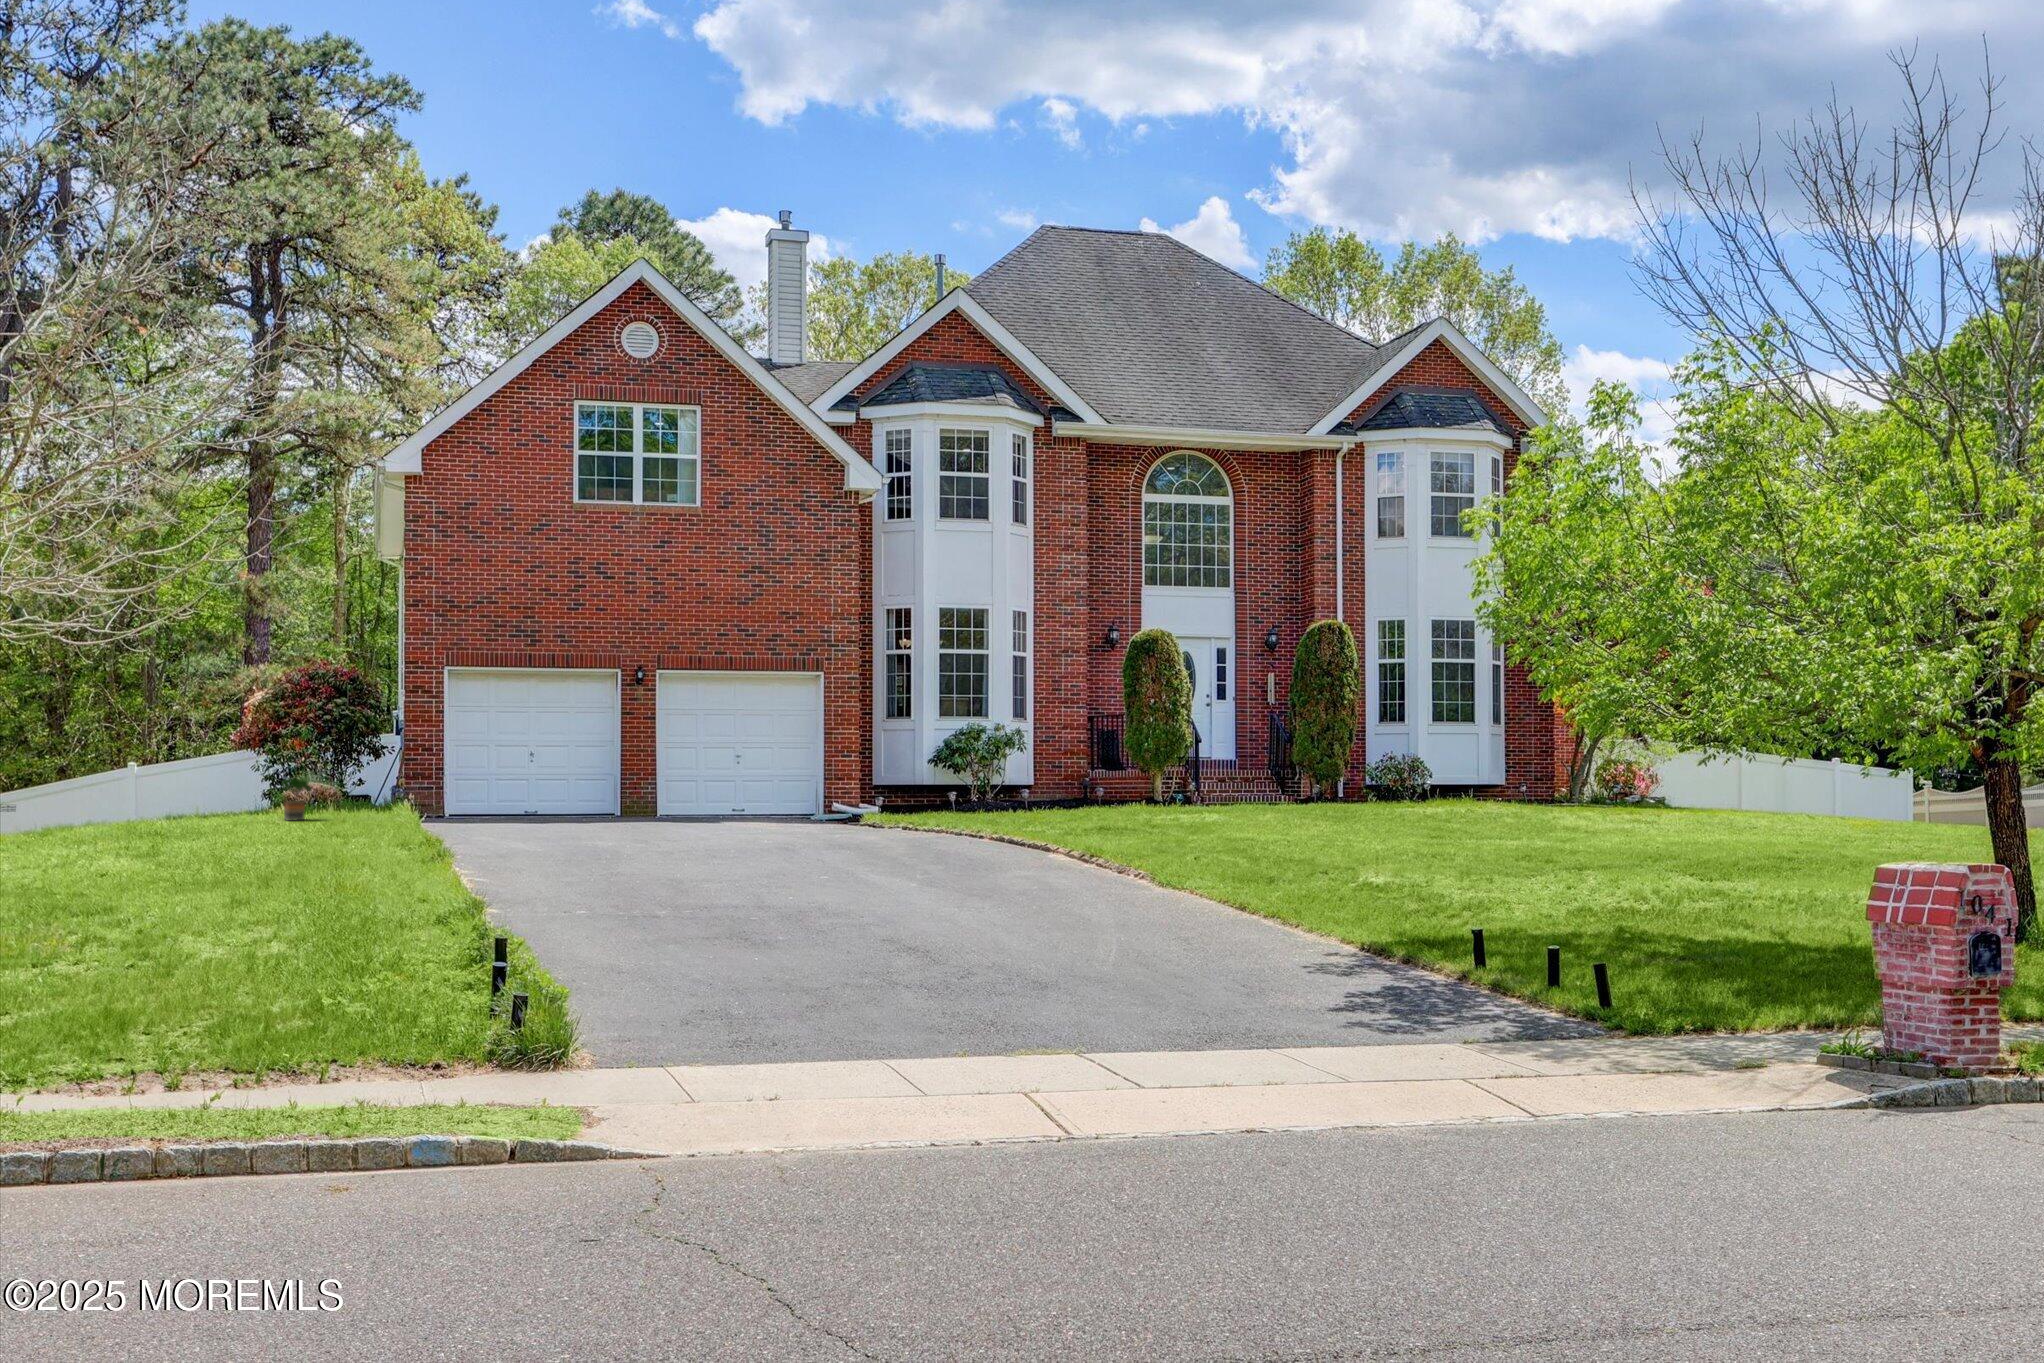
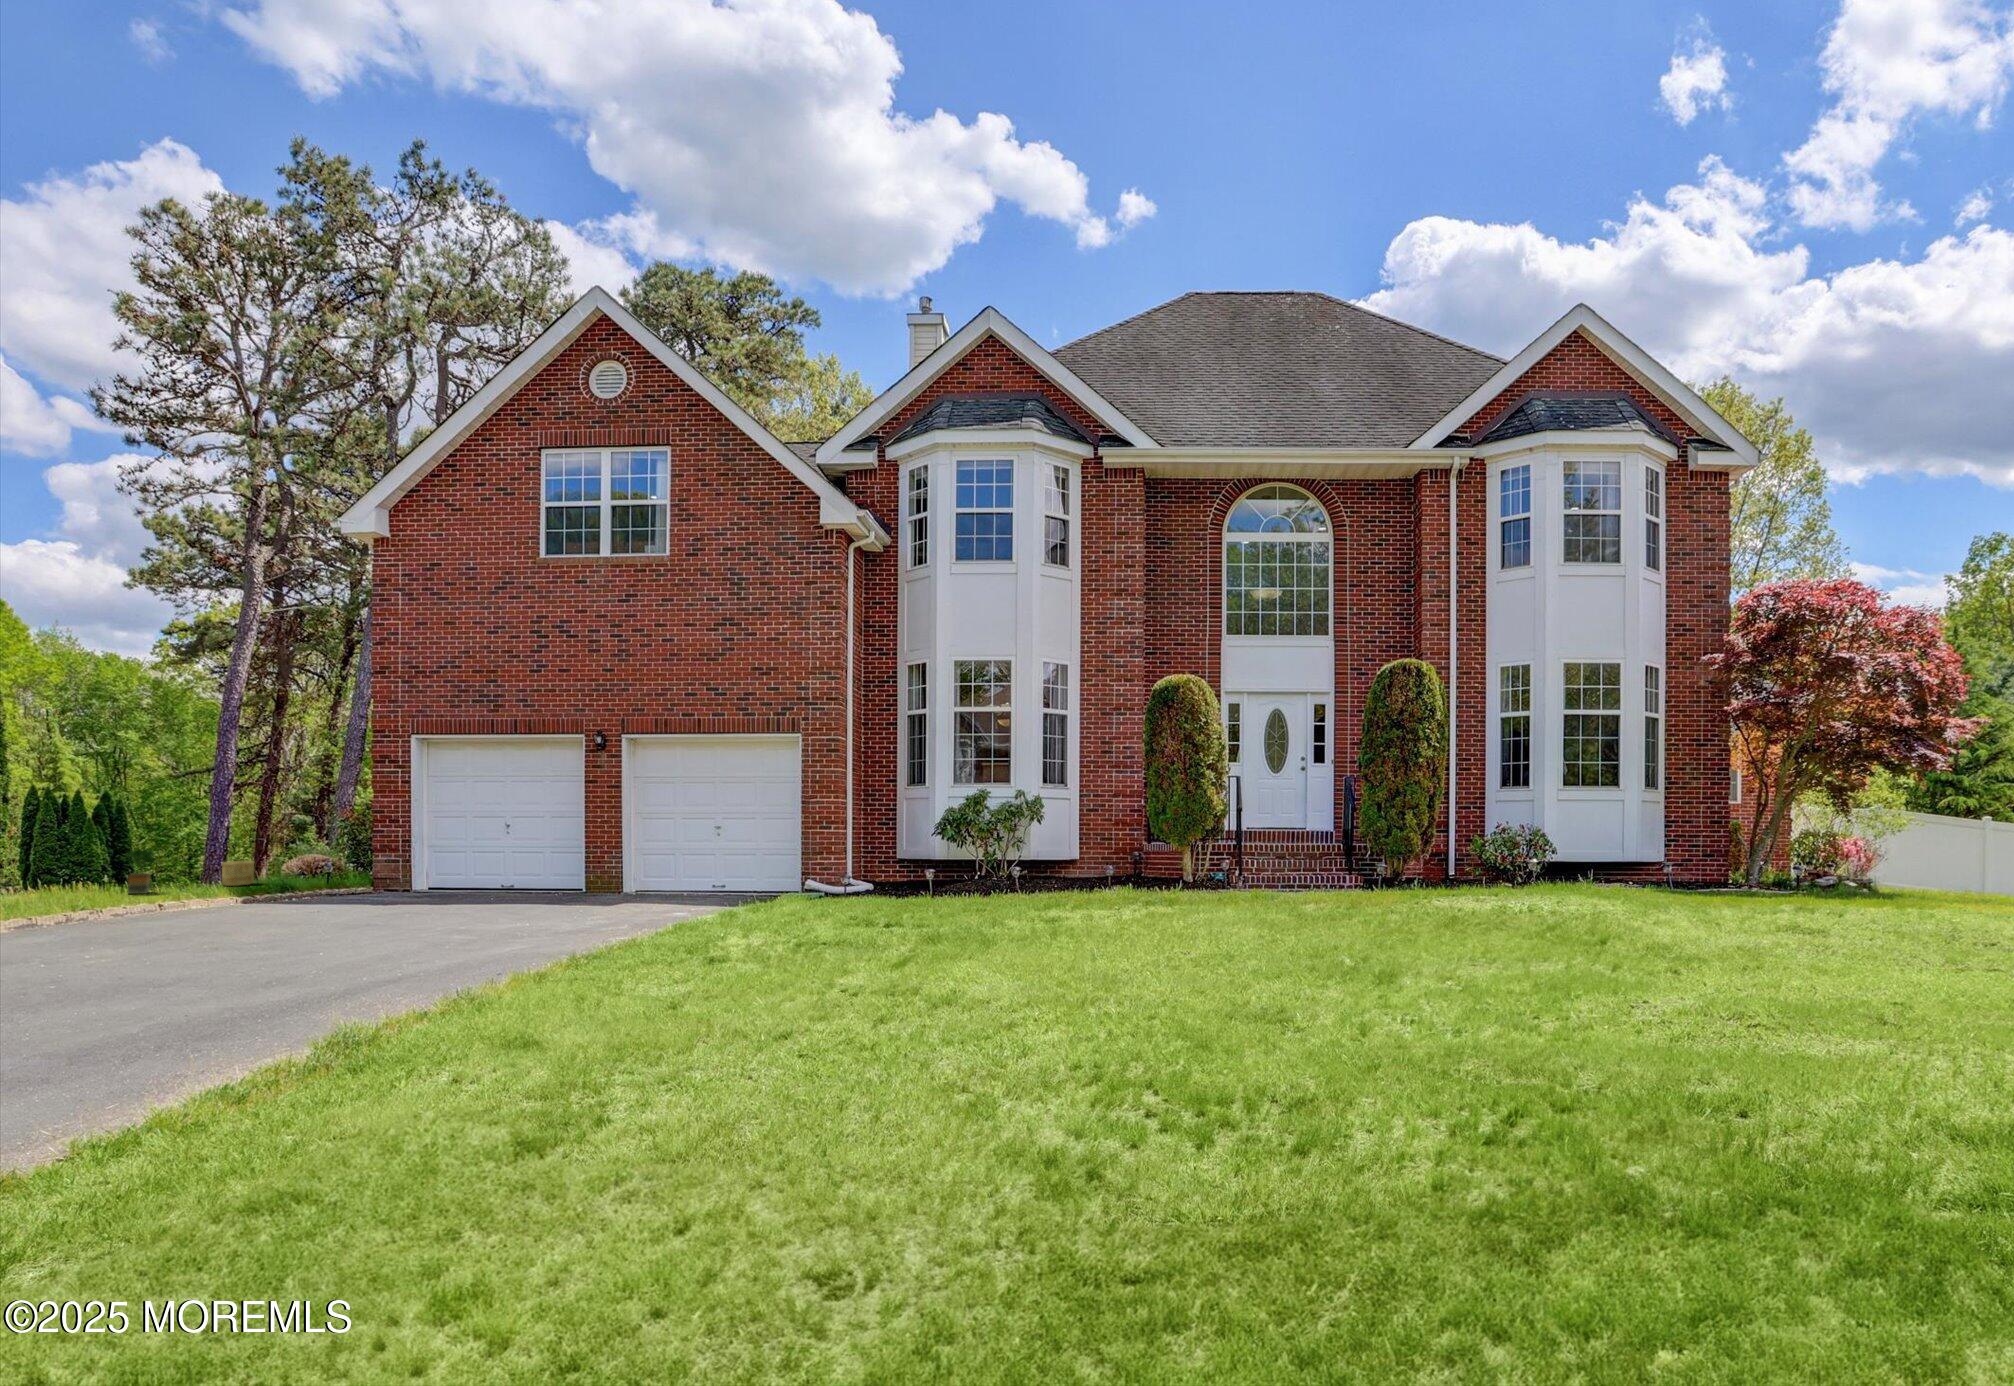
wooden bucket: none [350,790,380,813] -> present [222,861,254,886]

